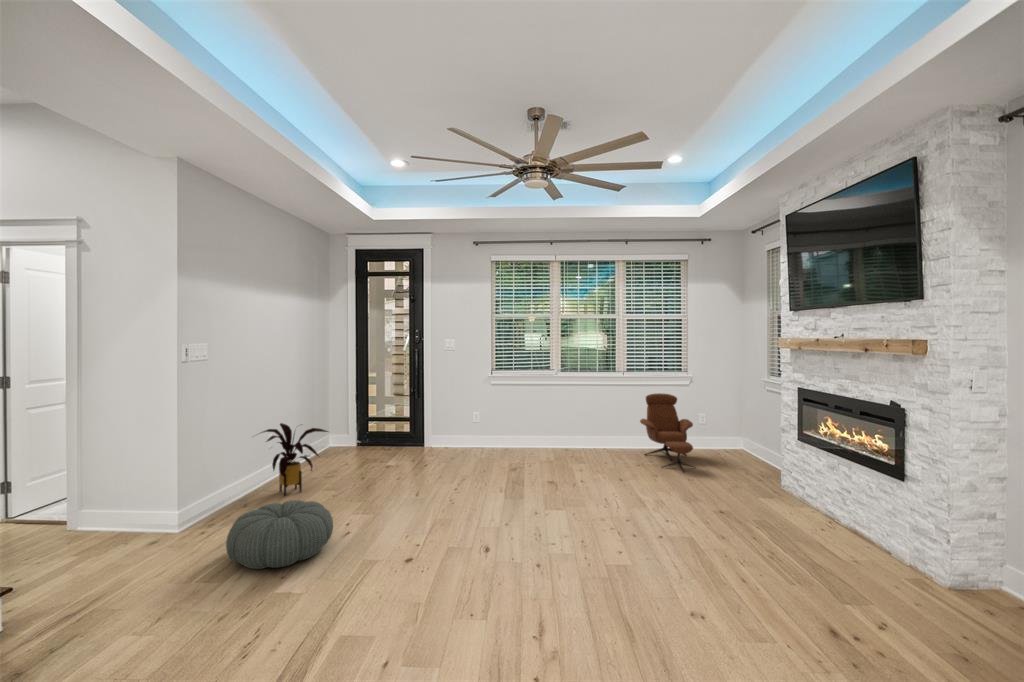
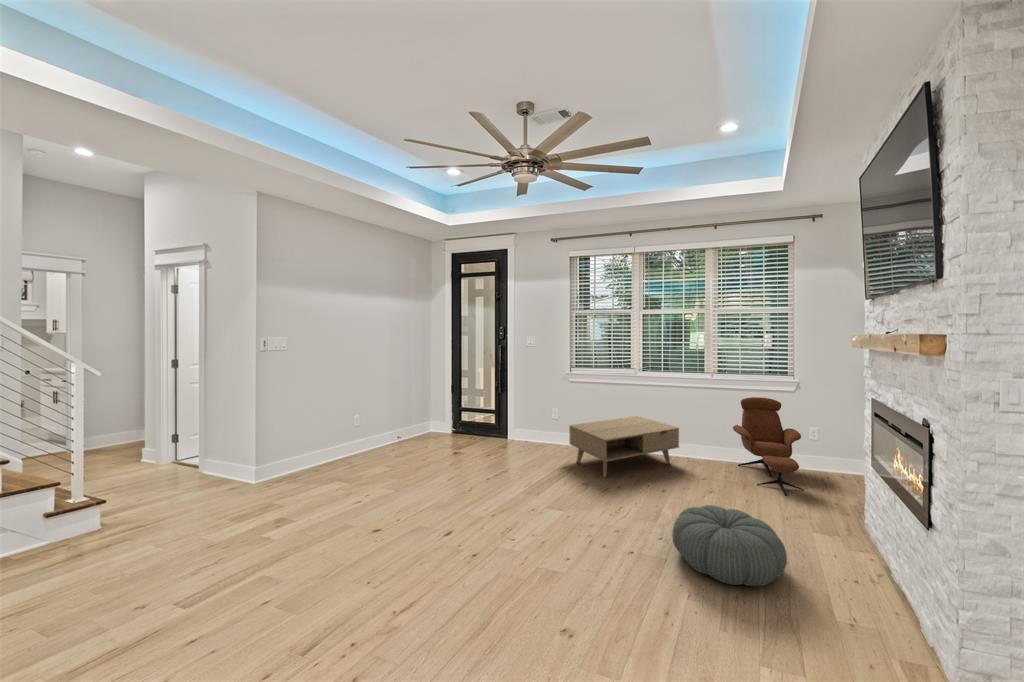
coffee table: none [496,416,596,473] -> present [569,416,679,478]
house plant: present [263,423,328,496] -> none [347,413,410,479]
pouf: present [226,500,333,569] -> present [672,505,787,586]

